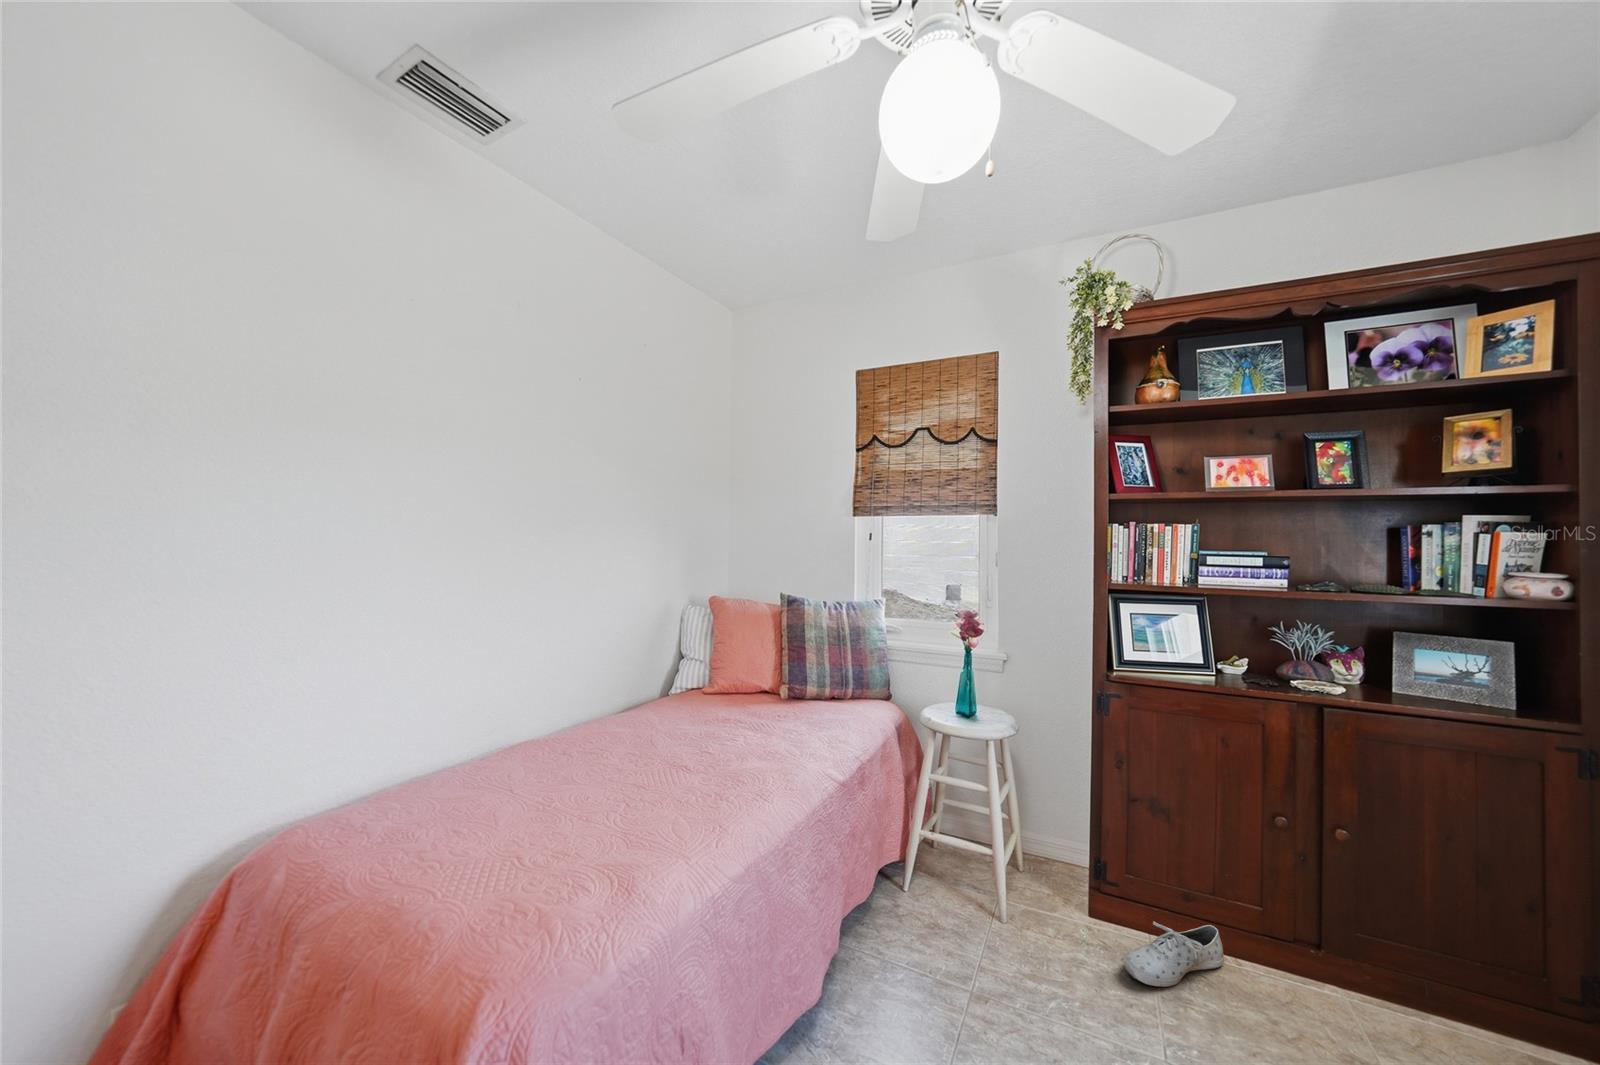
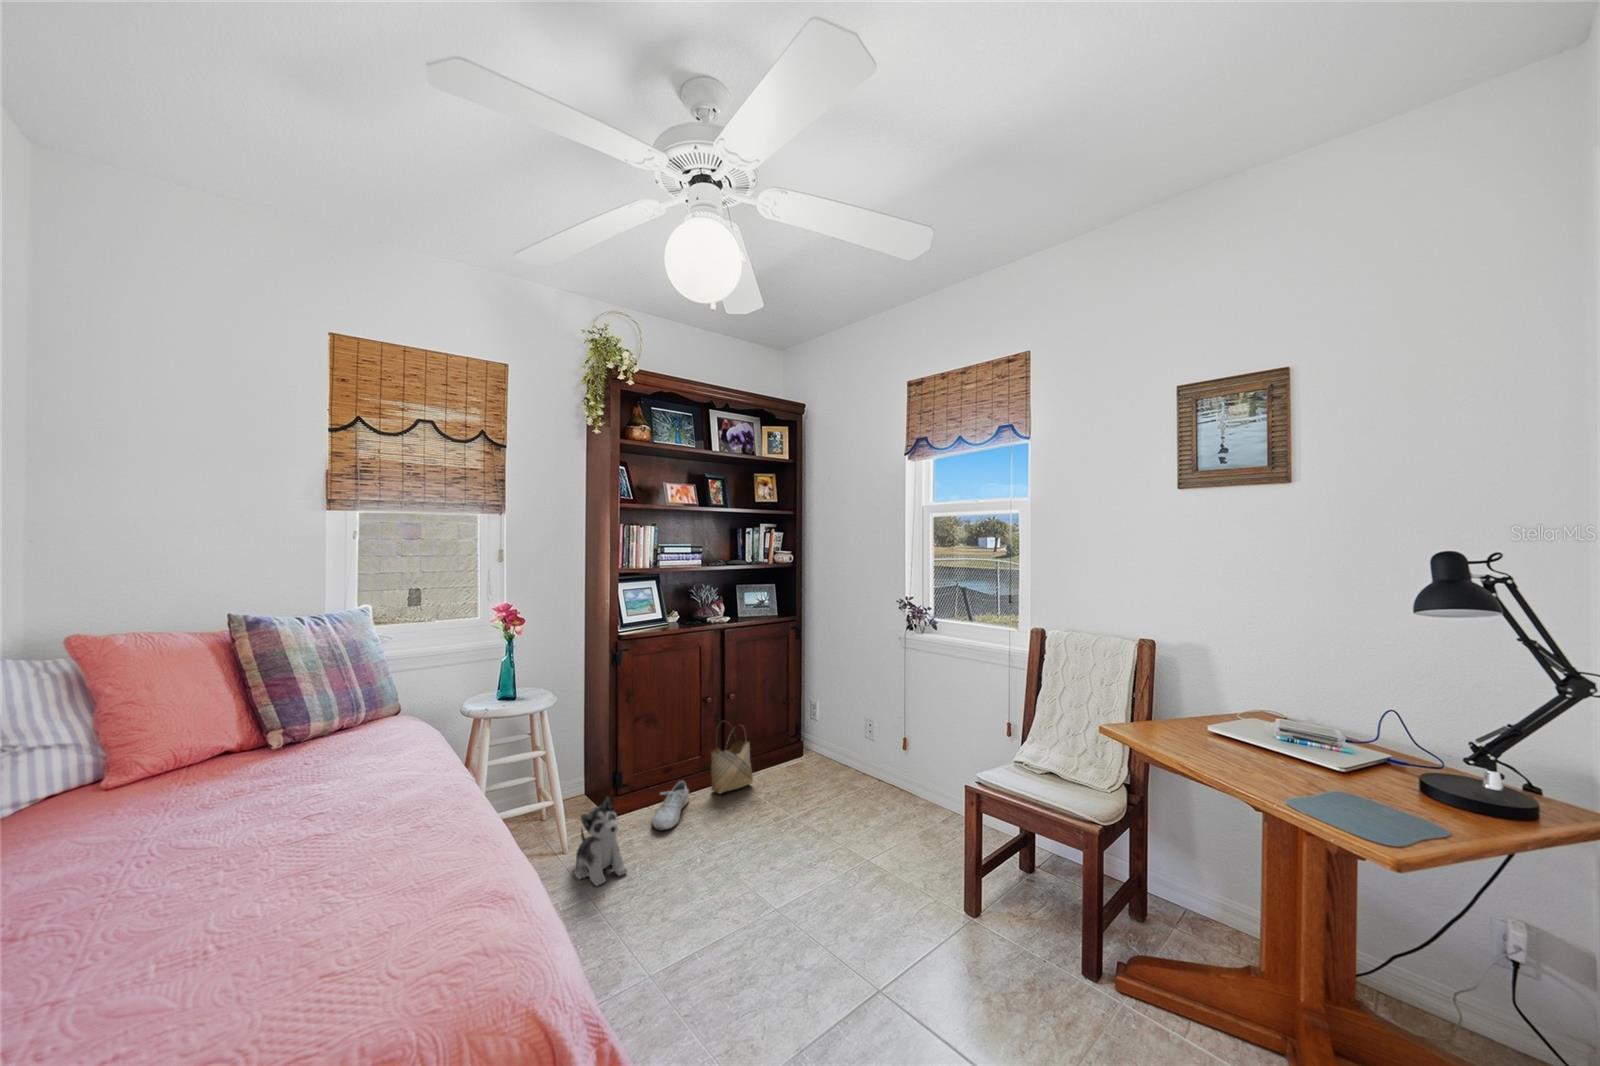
woven basket: none [1274,866,1389,1021] -> present [711,721,753,794]
plush toy: none [978,876,1043,998] -> present [574,796,627,886]

